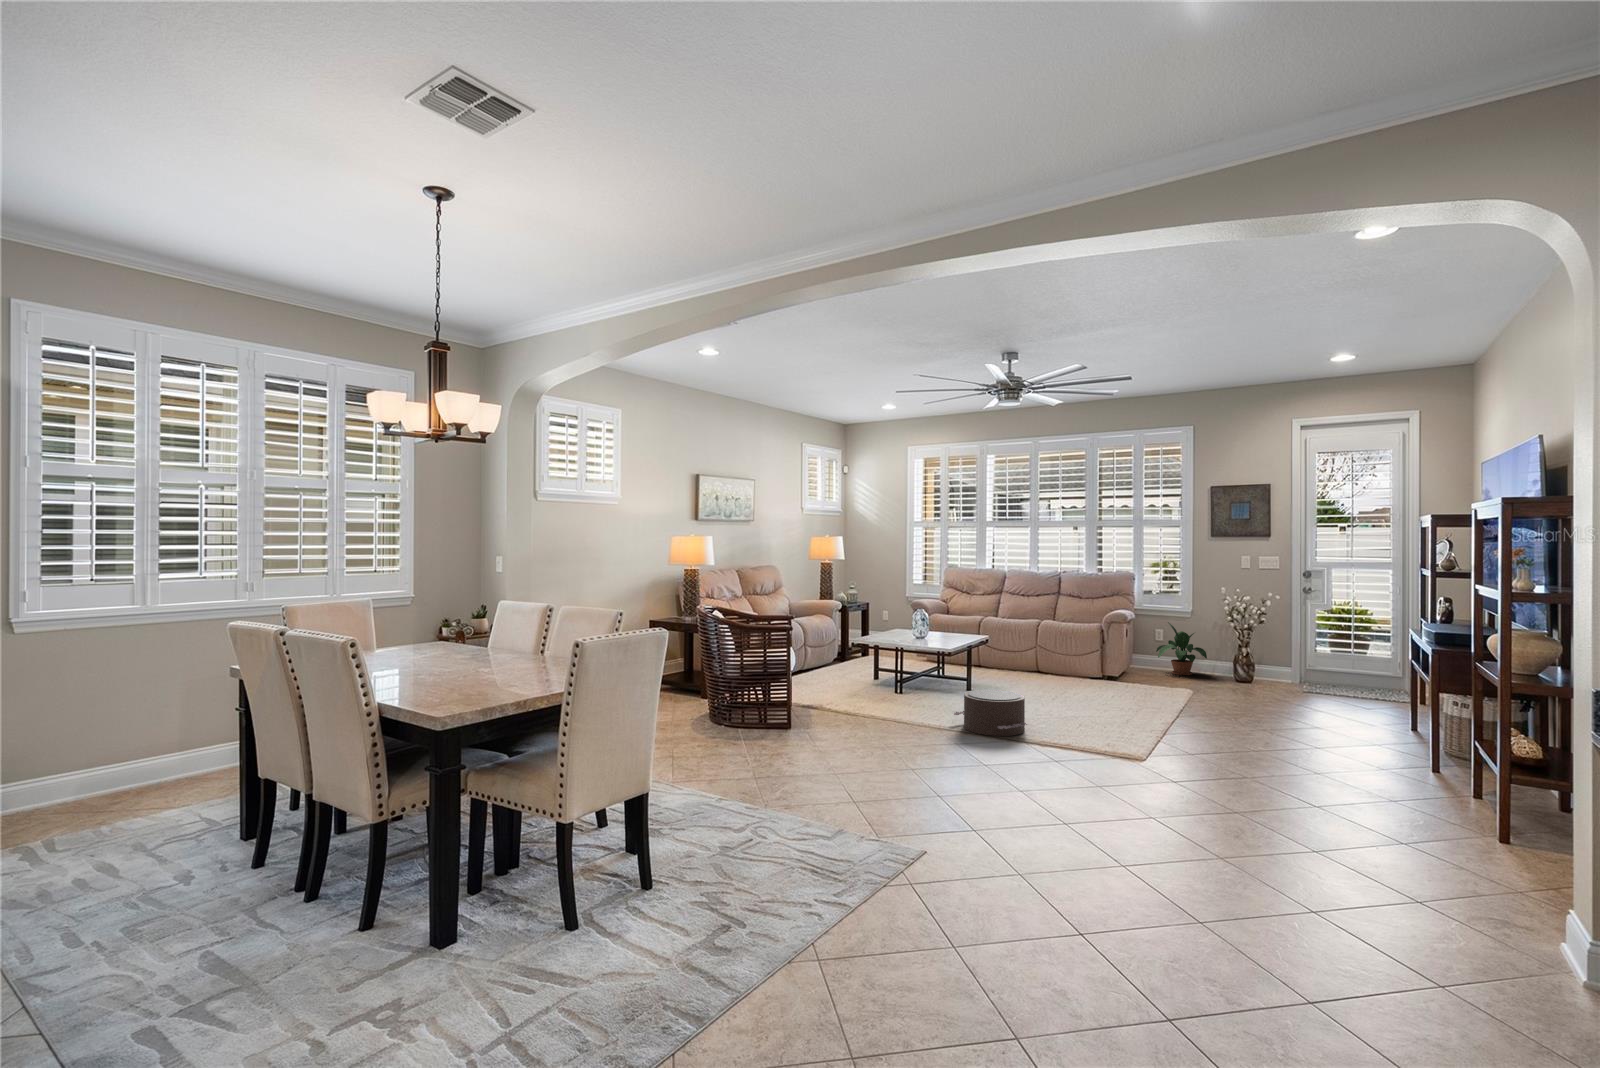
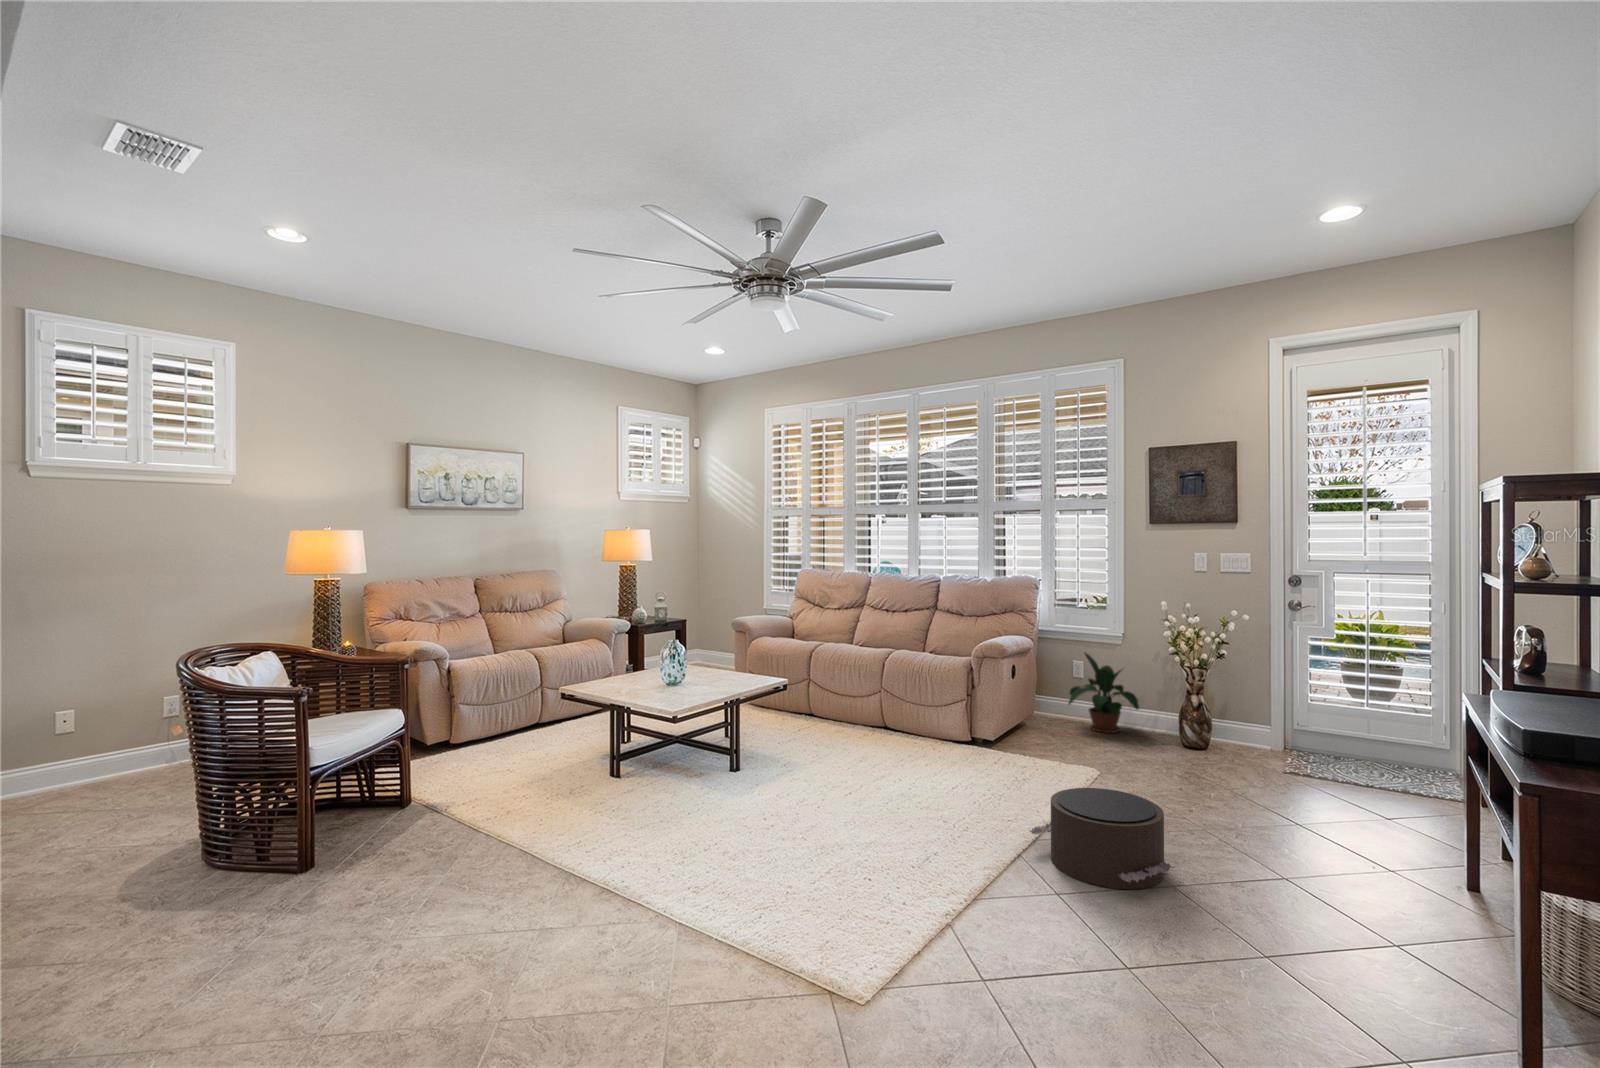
pouf: present [954,690,1027,736] -> present [1030,788,1175,889]

